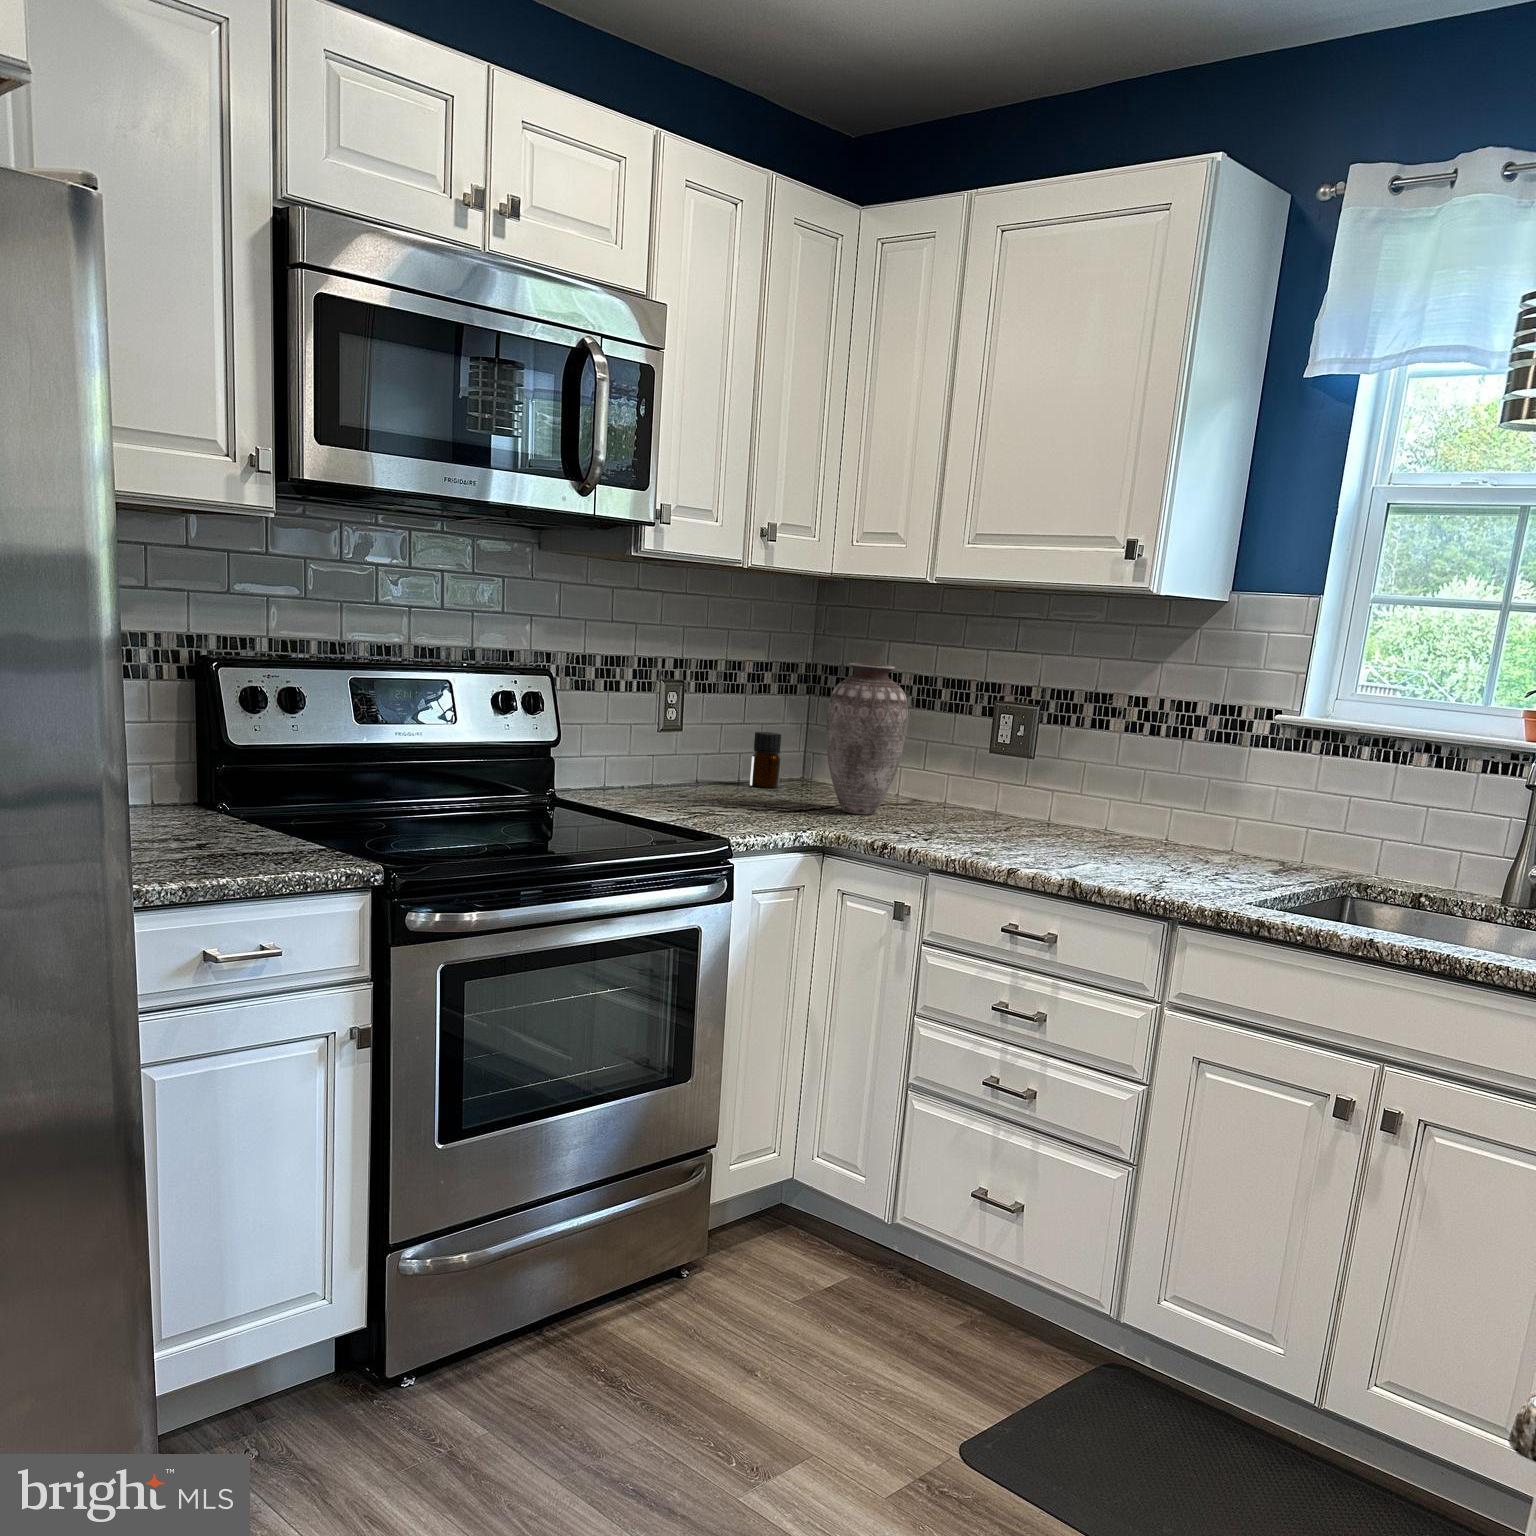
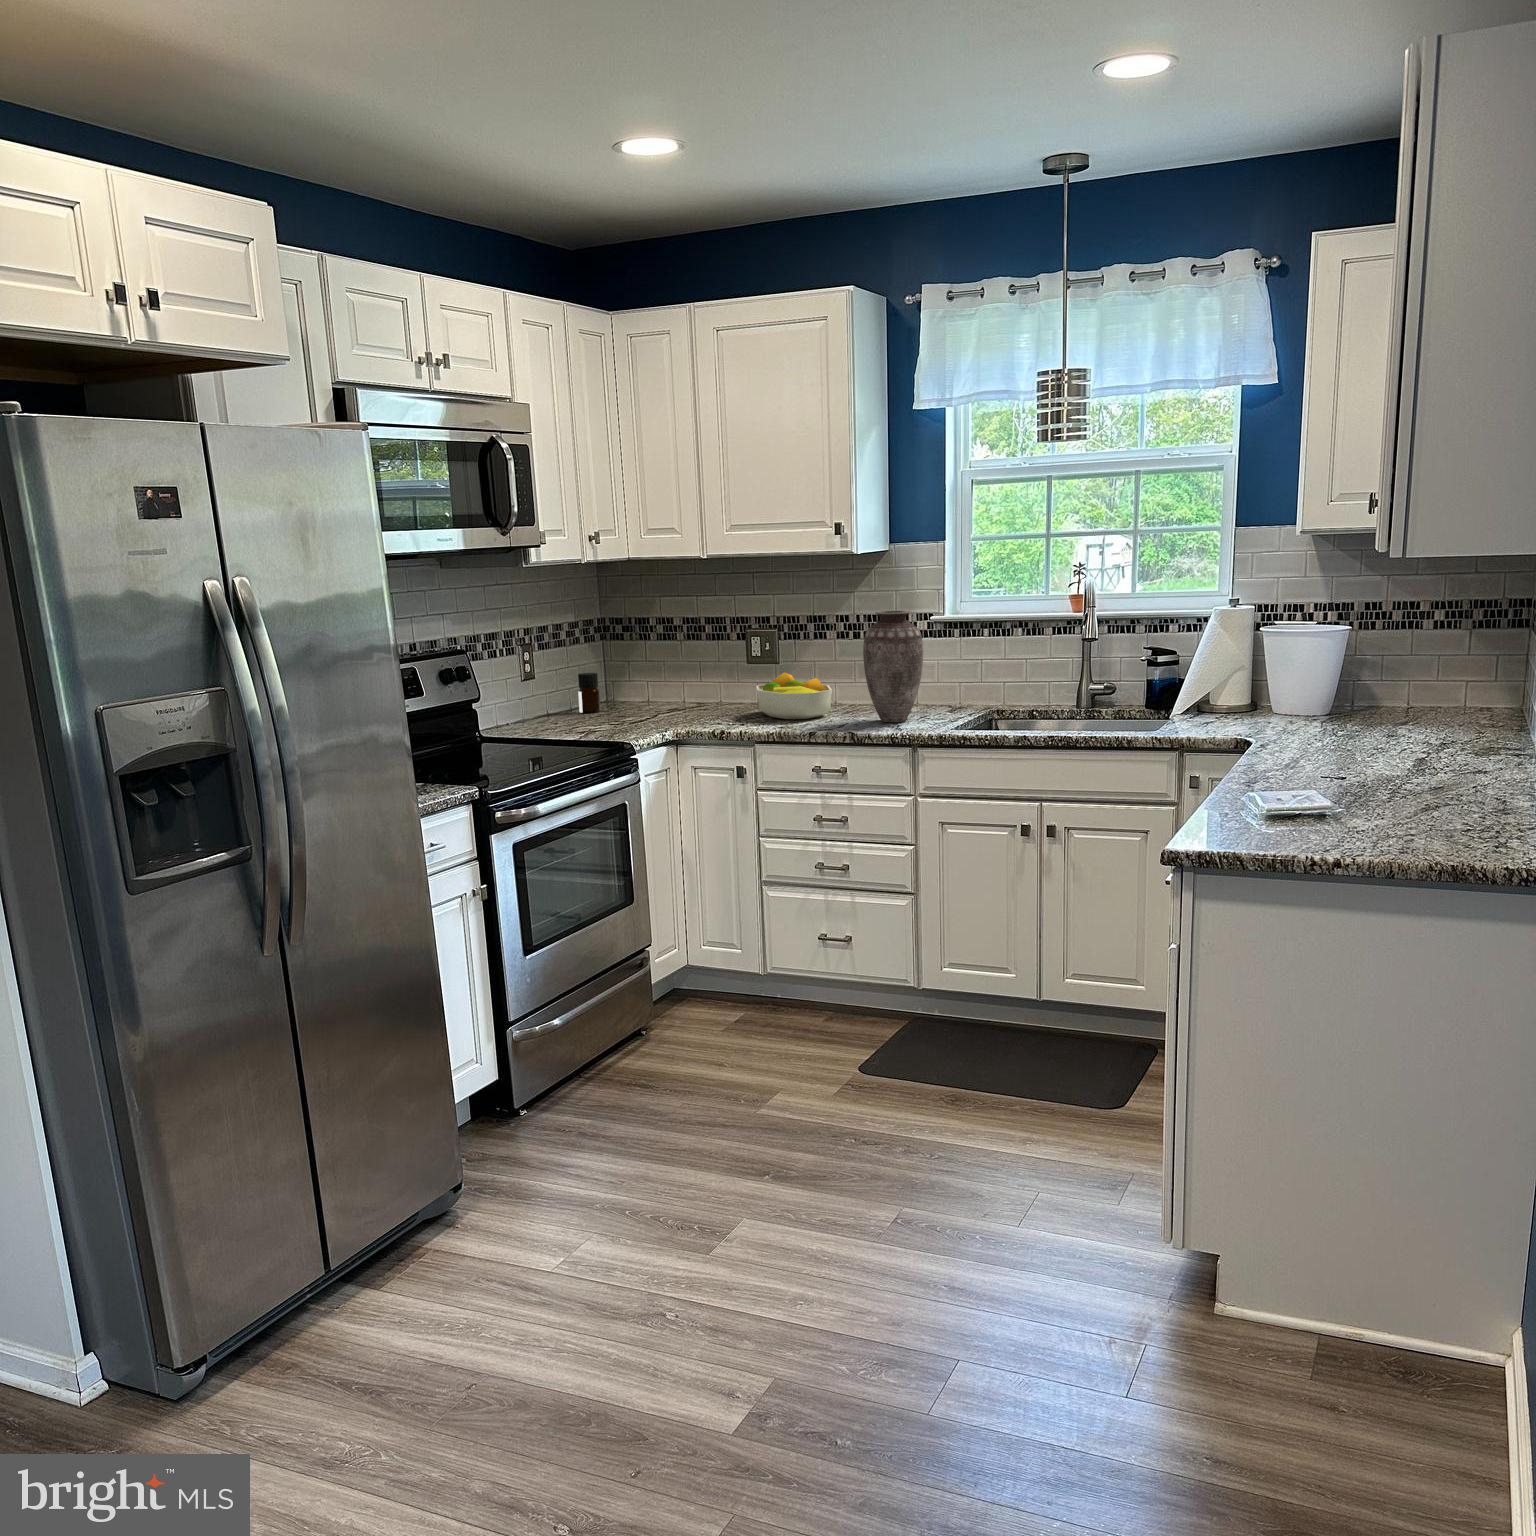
vase: present [826,663,908,814] -> present [863,611,923,722]
fruit bowl: none [968,770,1086,846] -> present [757,672,832,719]

